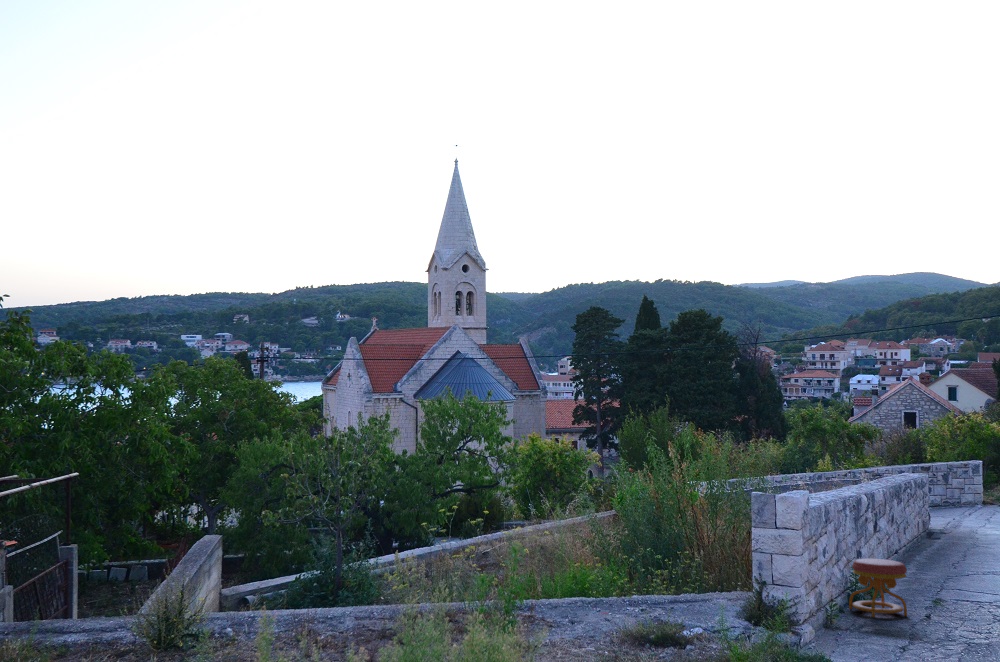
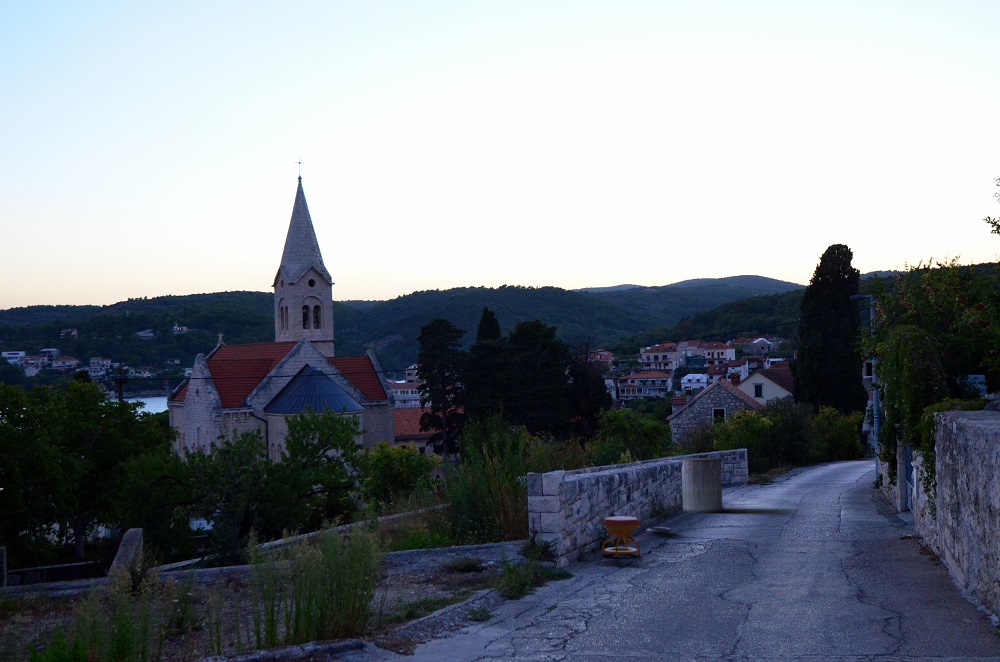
trash can: none [925,474,982,547] -> present [681,458,722,513]
potted tree: none [890,516,931,575] -> present [647,492,670,532]

